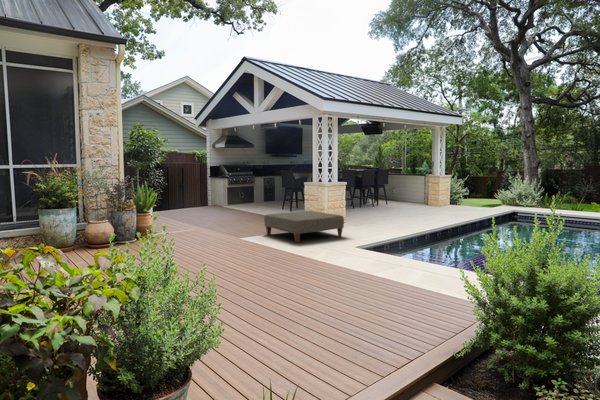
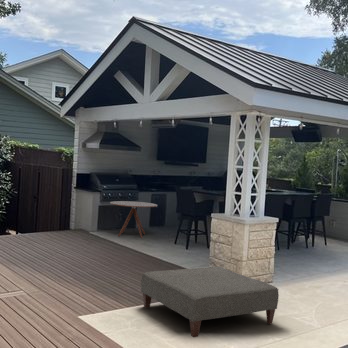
round table: none [236,184,269,208] -> present [110,201,157,238]

